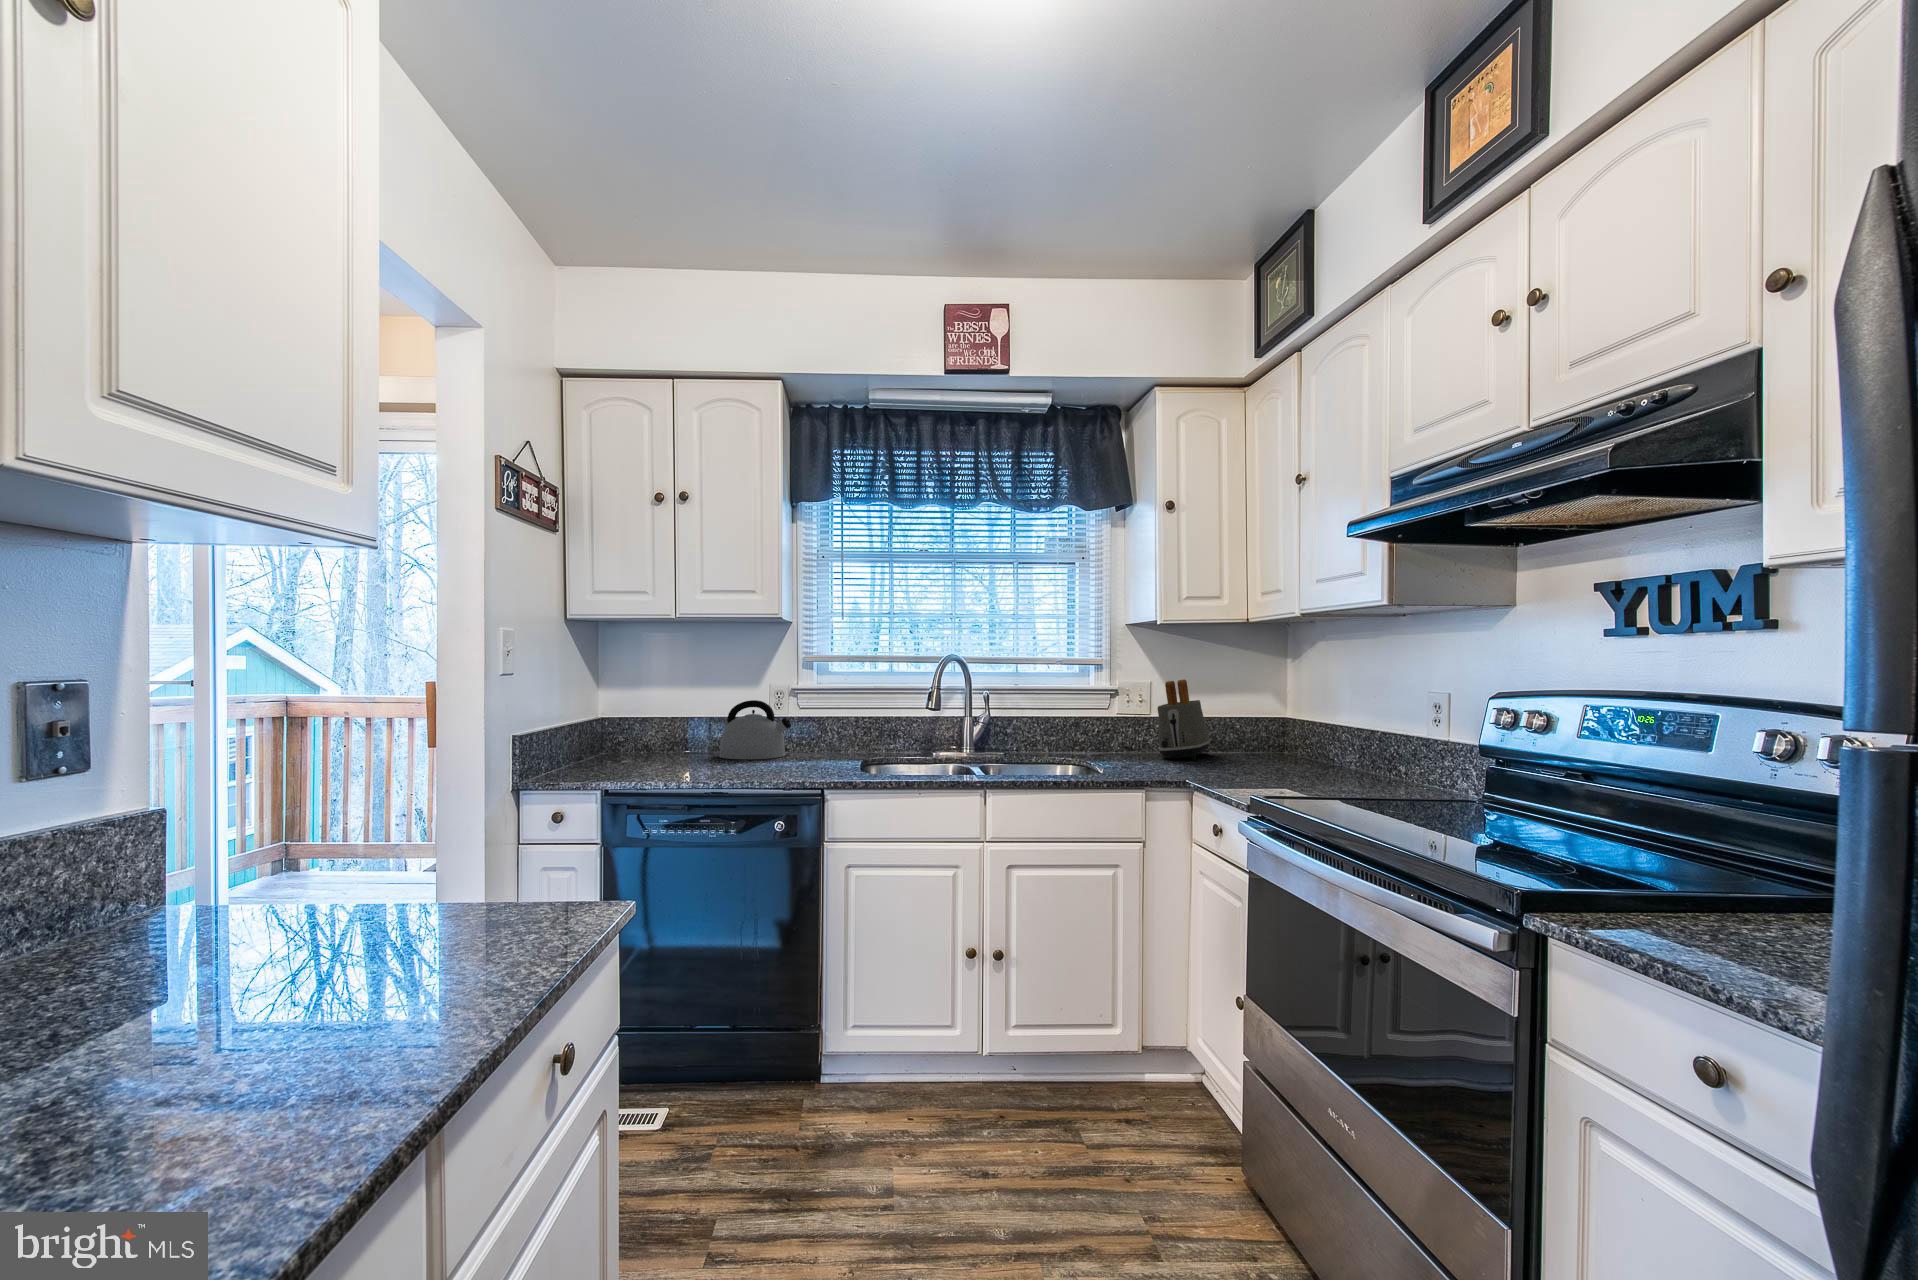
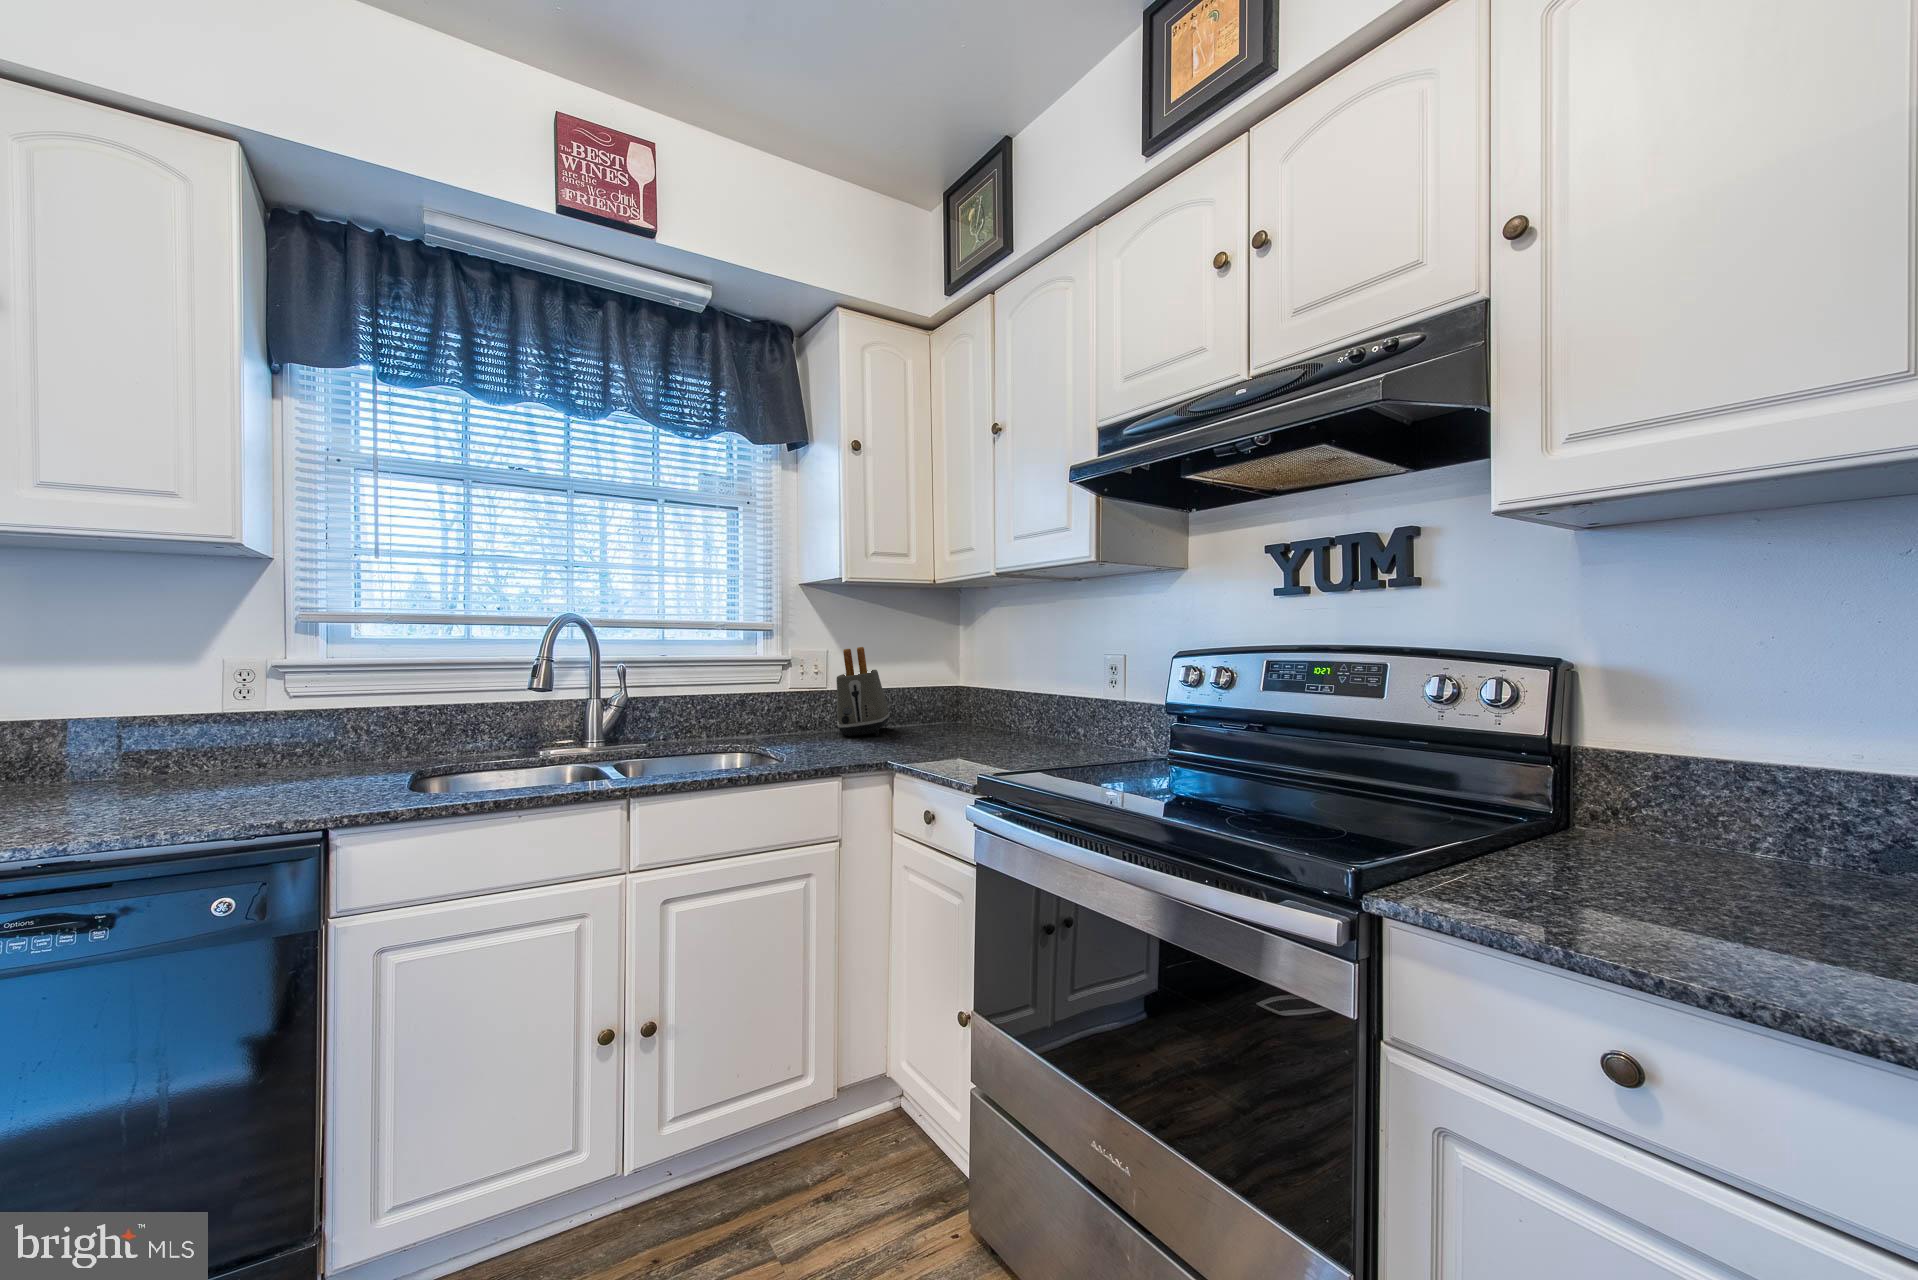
kettle: present [719,700,791,759] -> none [101,686,273,789]

